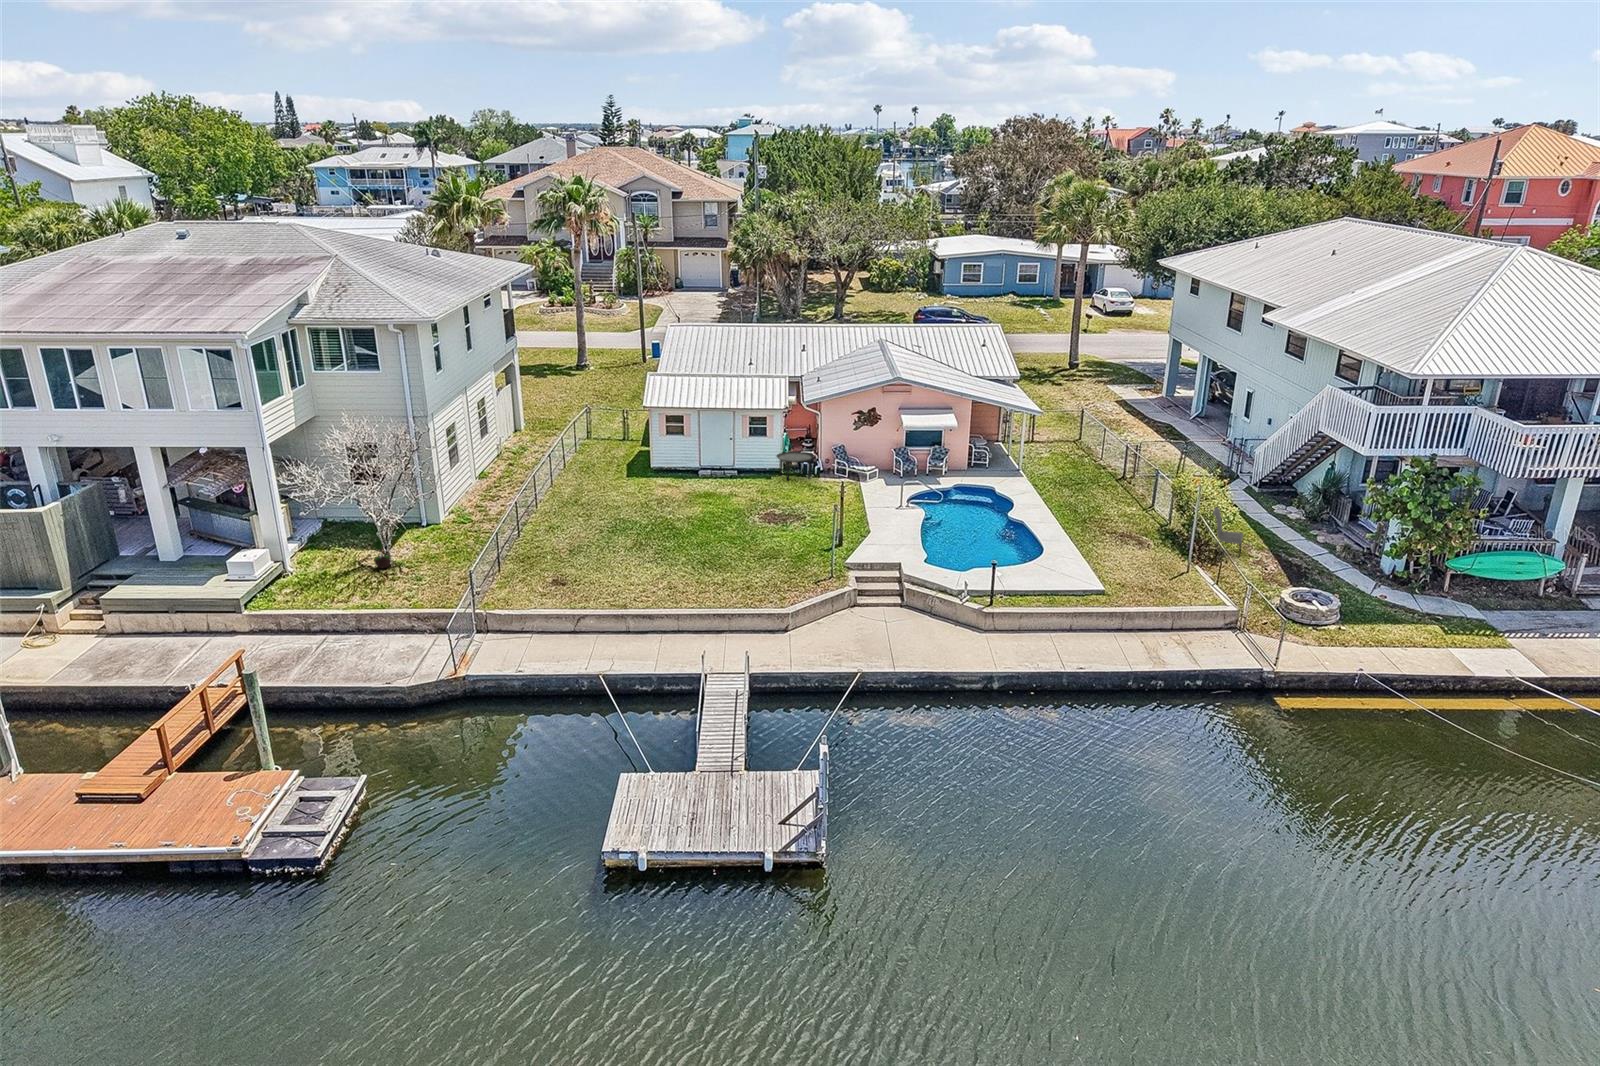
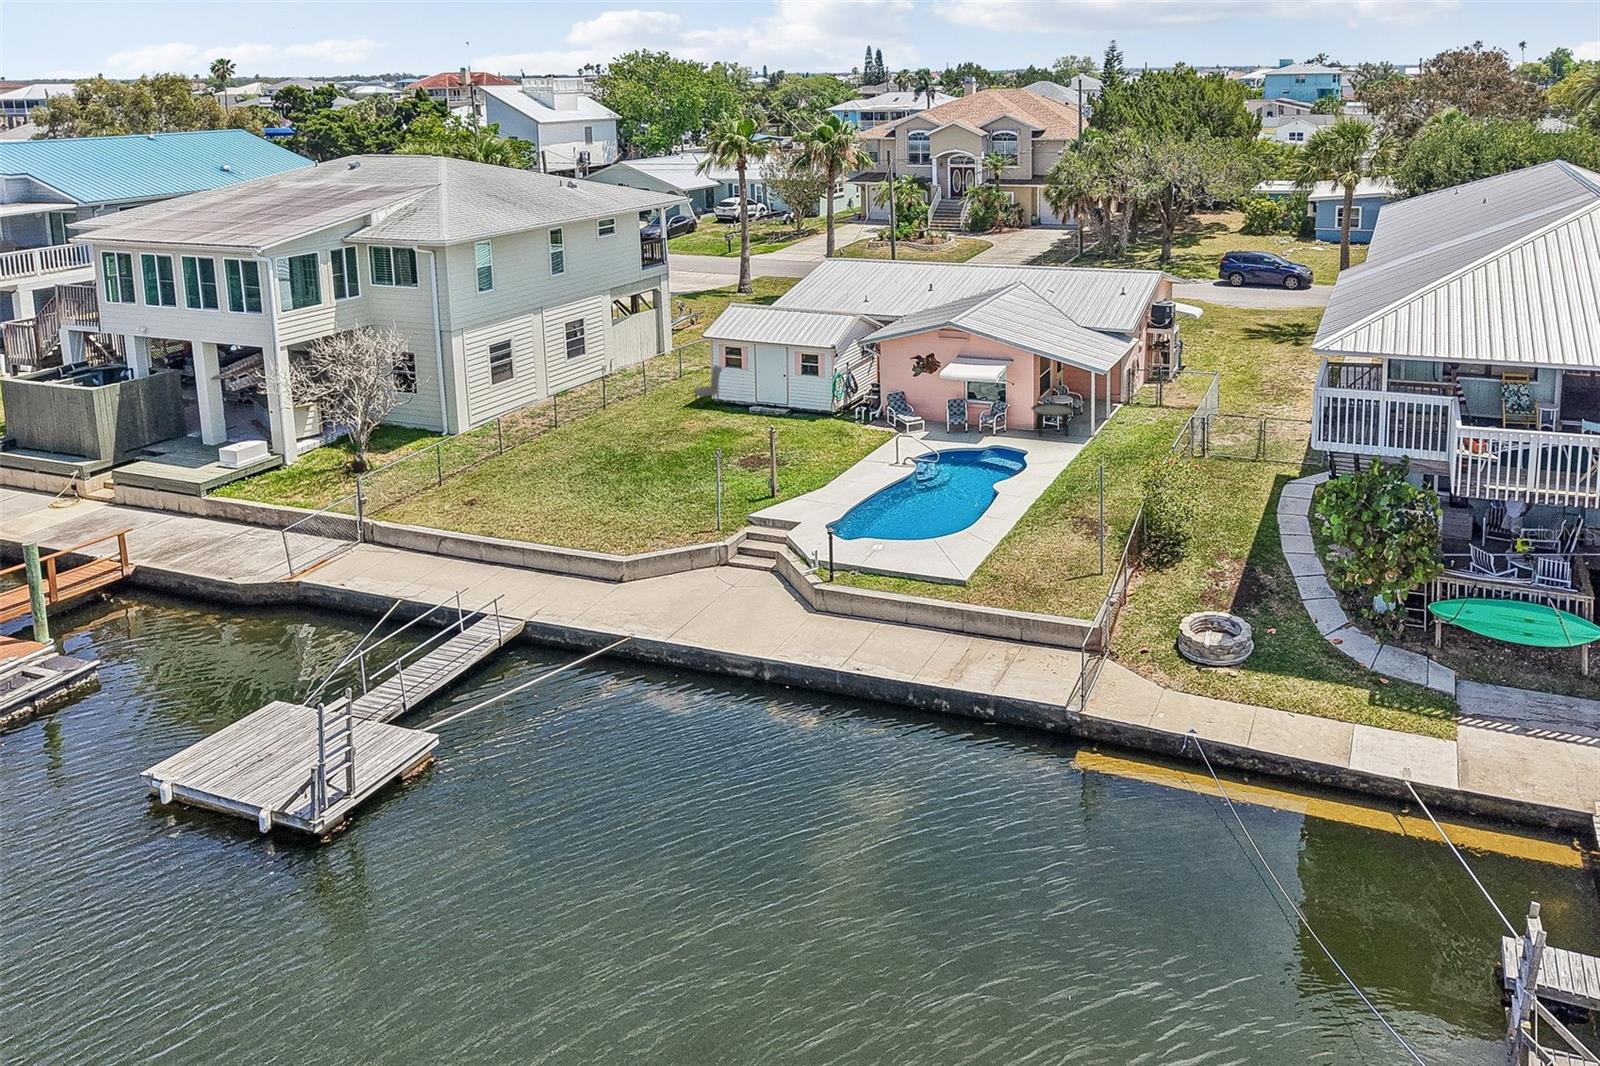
round table: present [777,451,813,480] -> present [1032,403,1074,436]
chair: present [1213,508,1243,556] -> present [694,365,722,406]

